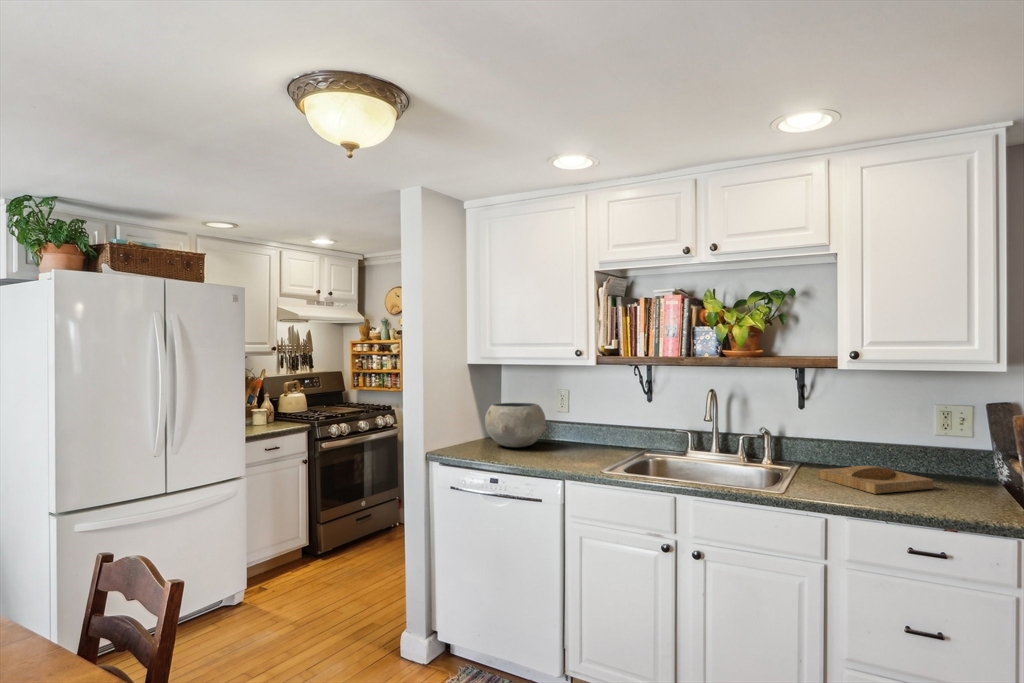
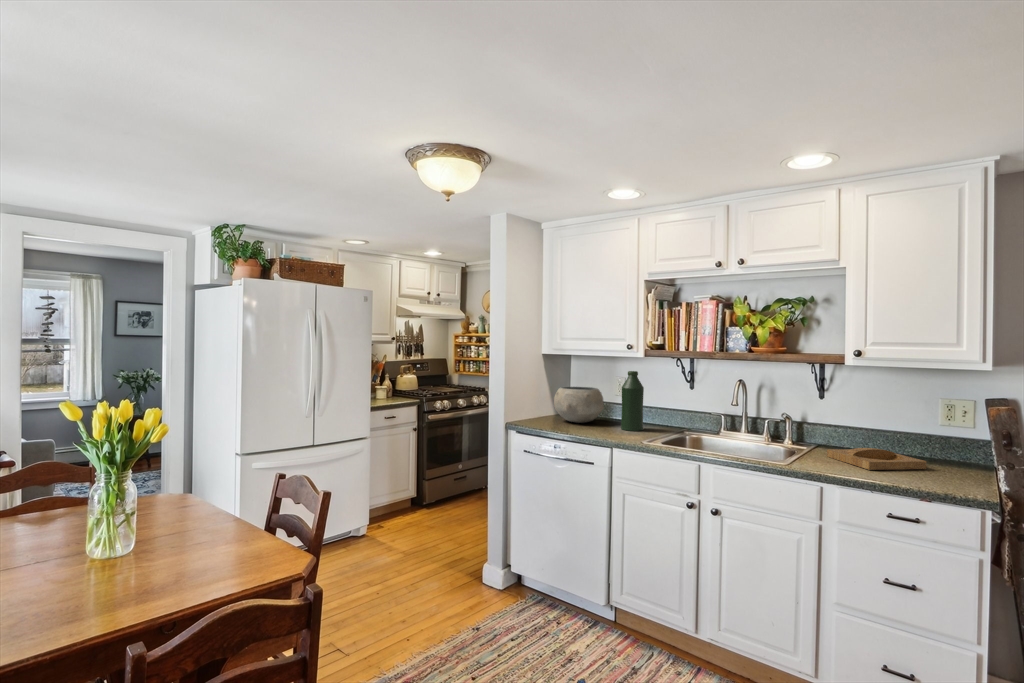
bottle: none [569,382,596,455] -> present [621,371,644,431]

